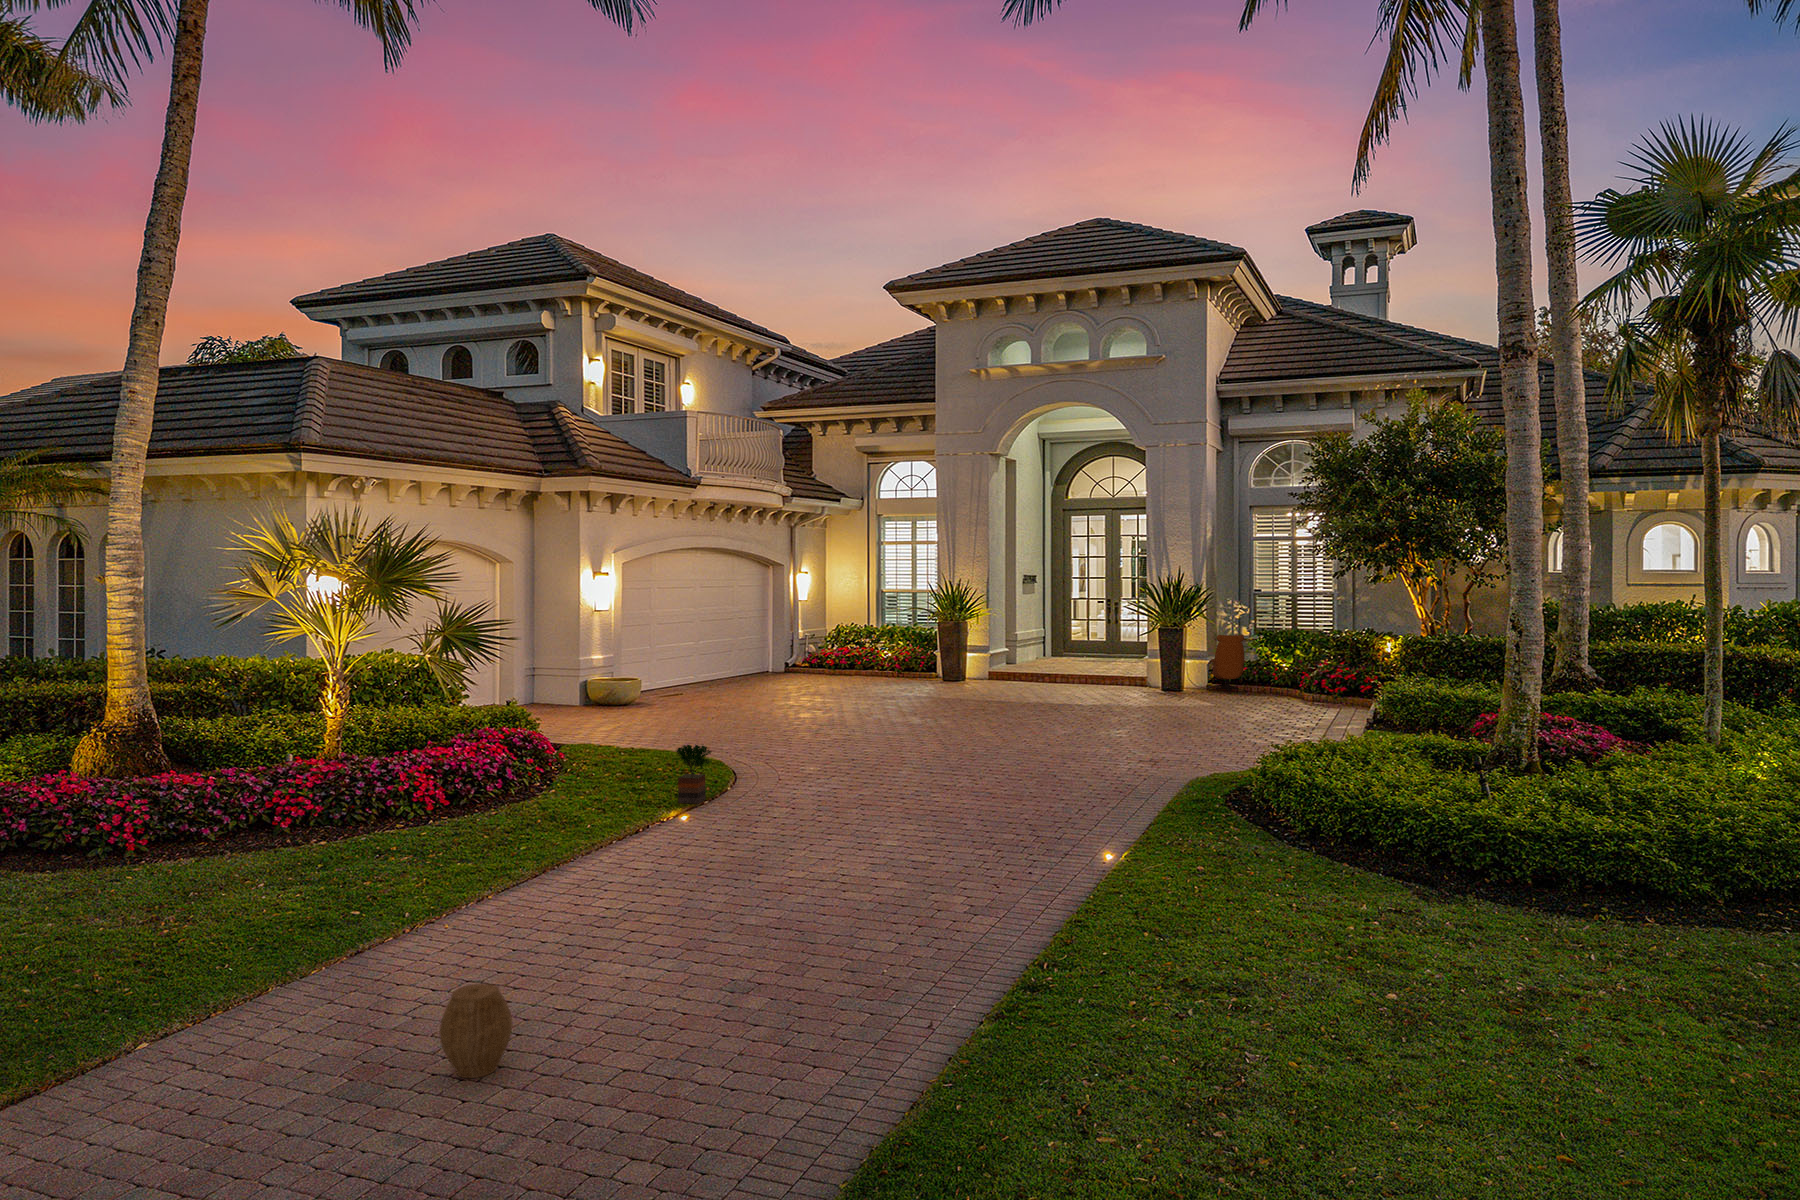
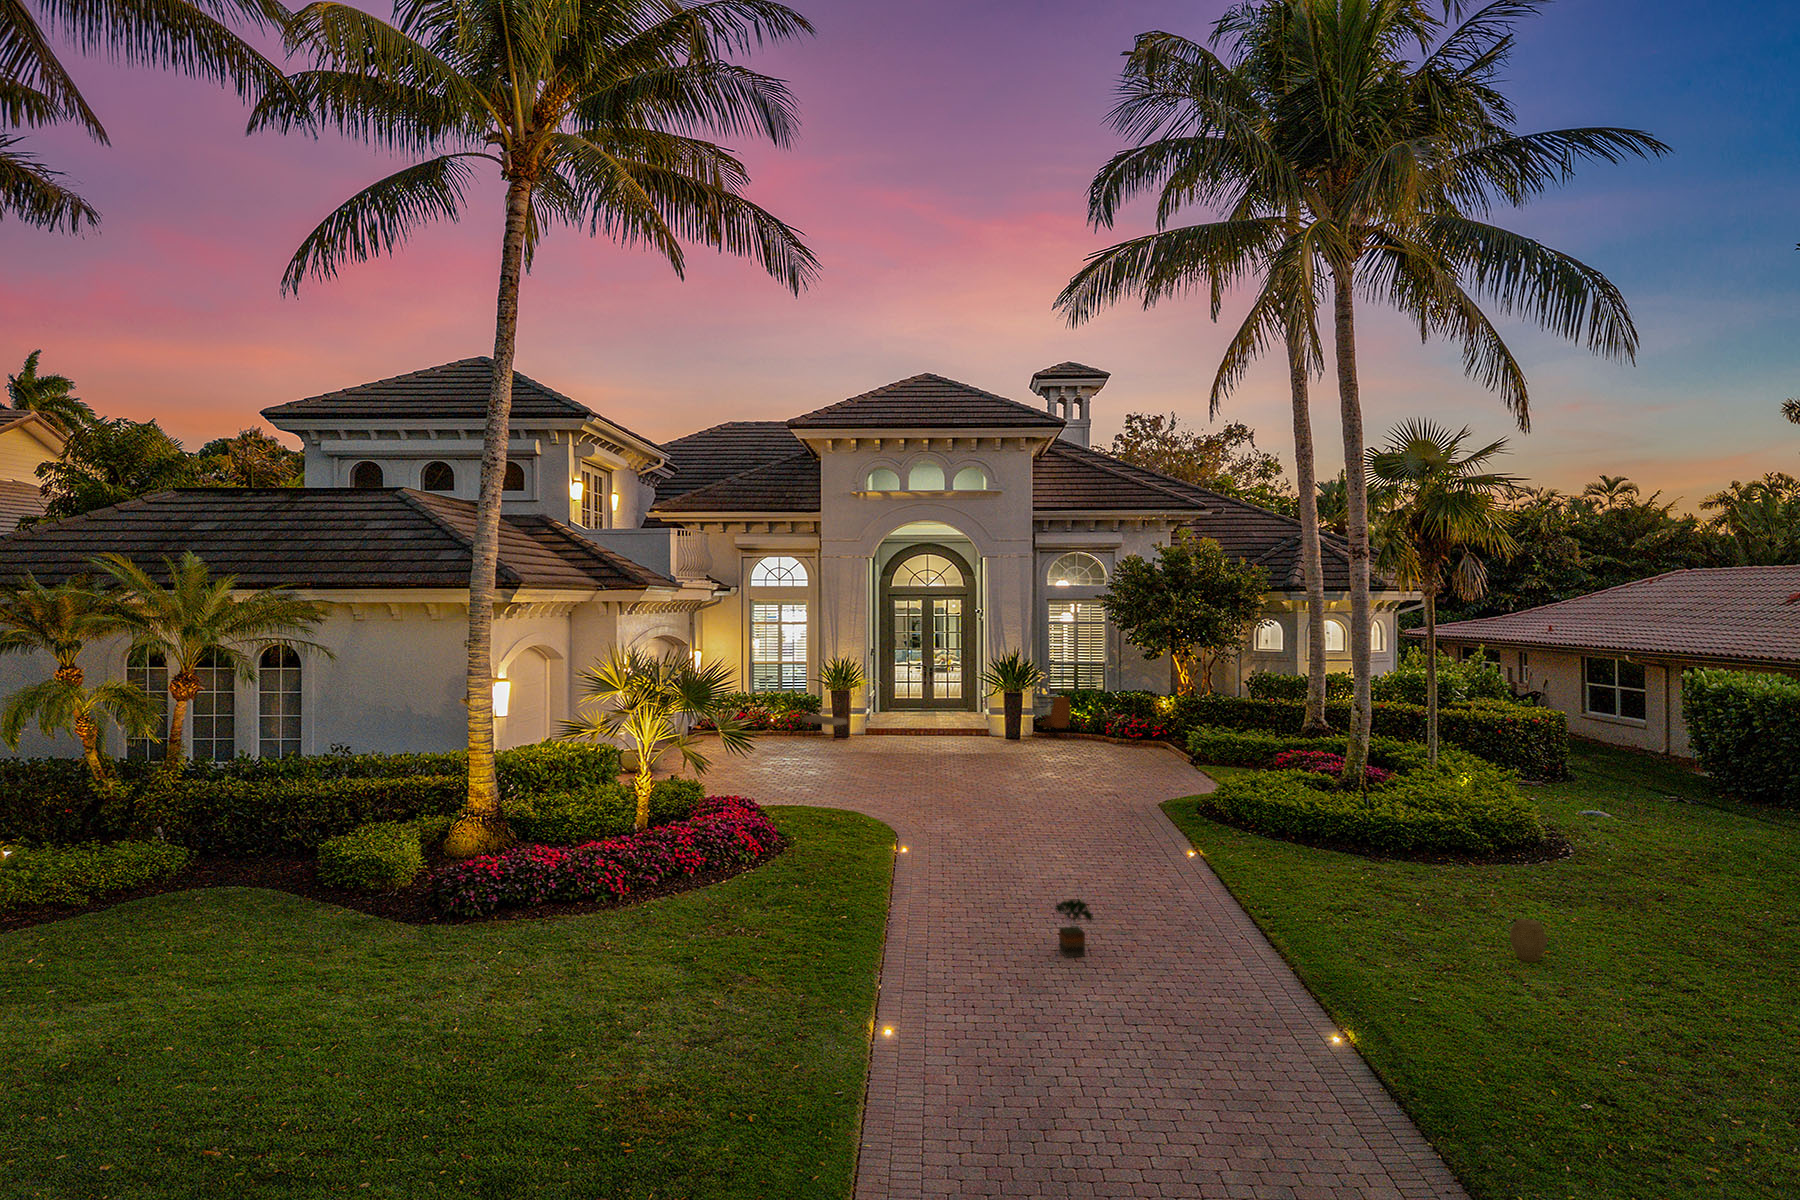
bench: none [903,652,950,683] -> present [802,715,847,740]
potted tree: present [676,745,712,804] -> present [1056,899,1093,958]
woven basket: present [440,983,512,1078] -> present [1510,919,1547,962]

